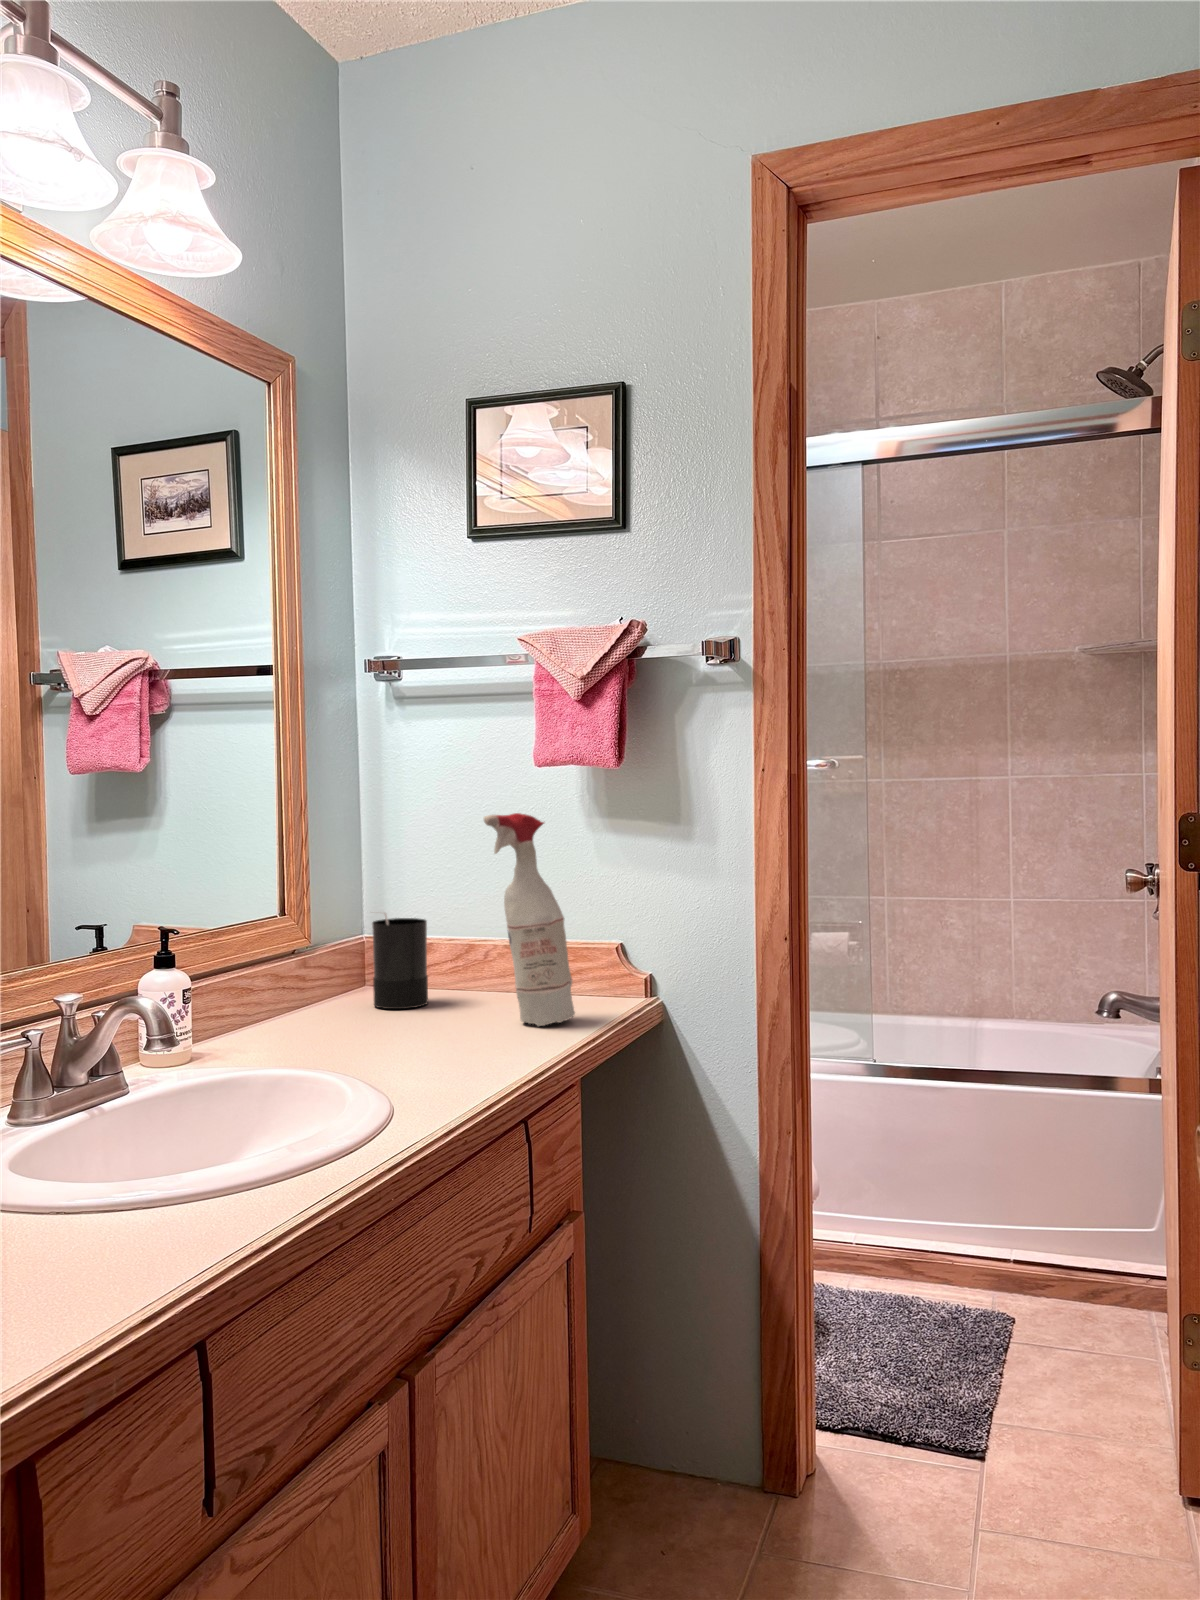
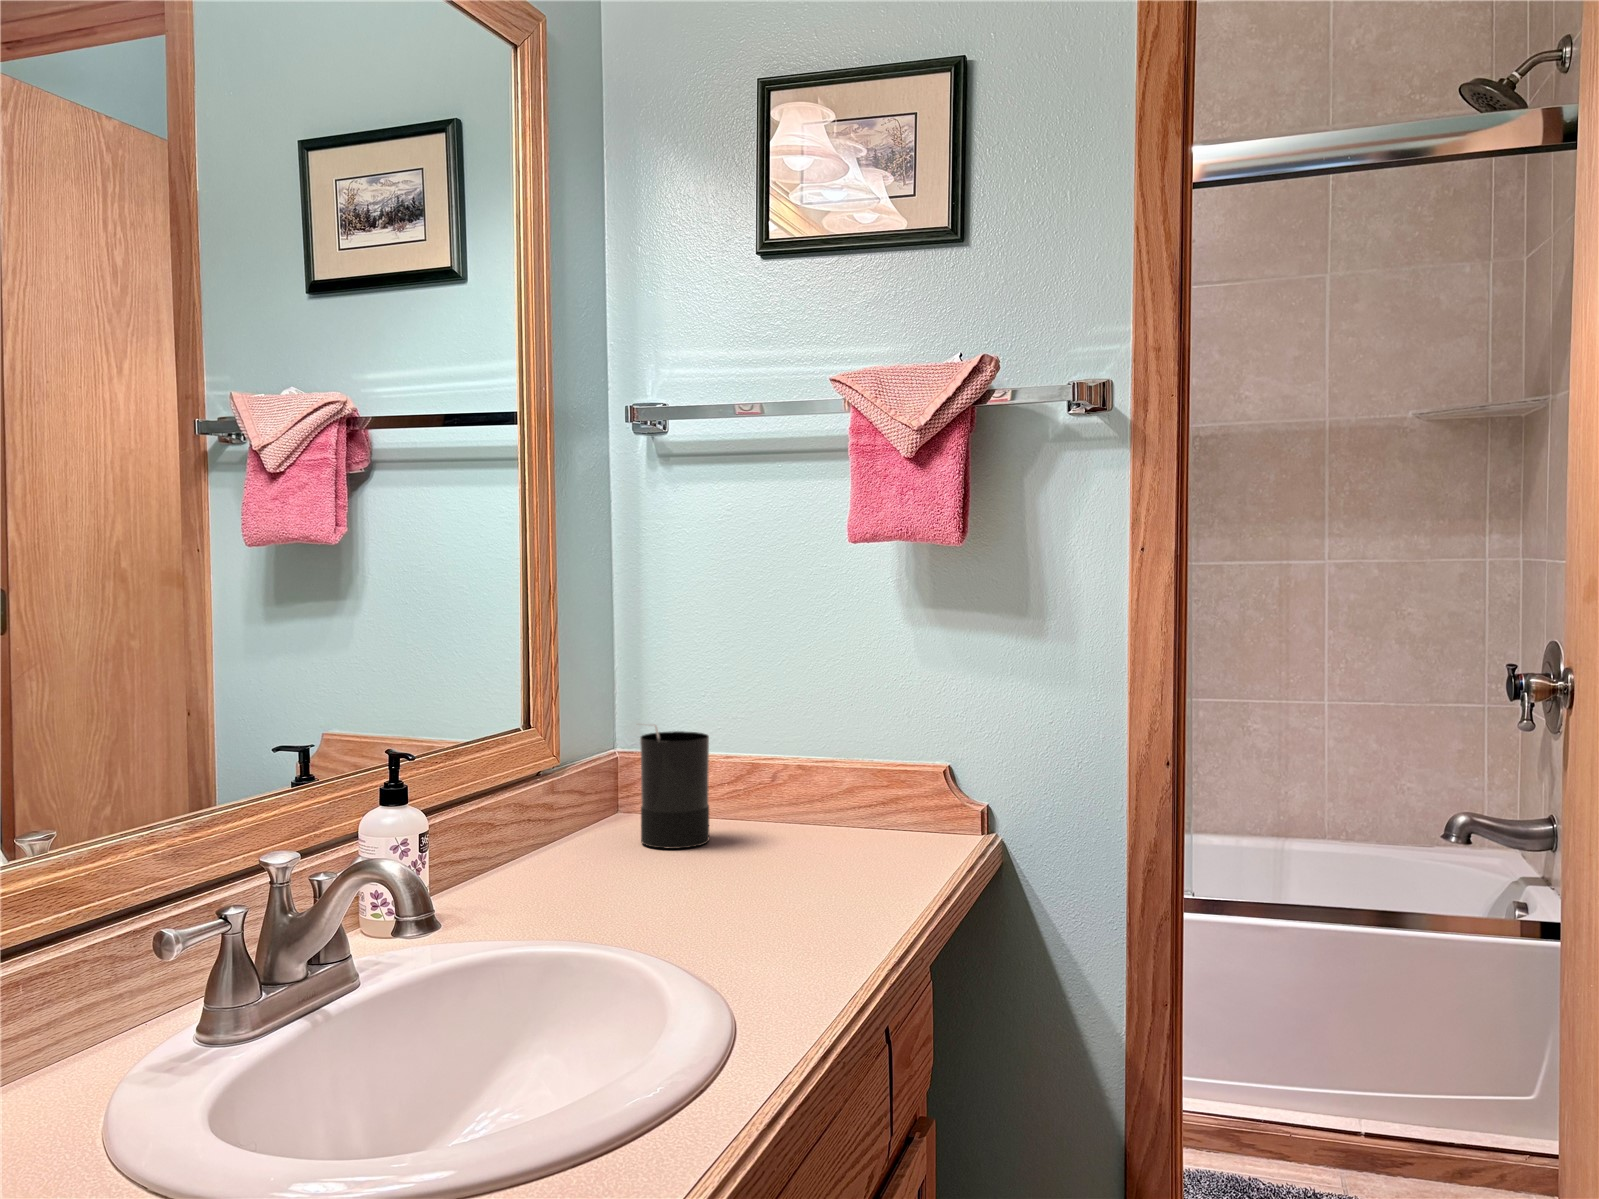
spray bottle: present [483,813,575,1026] -> none [801,602,912,878]

